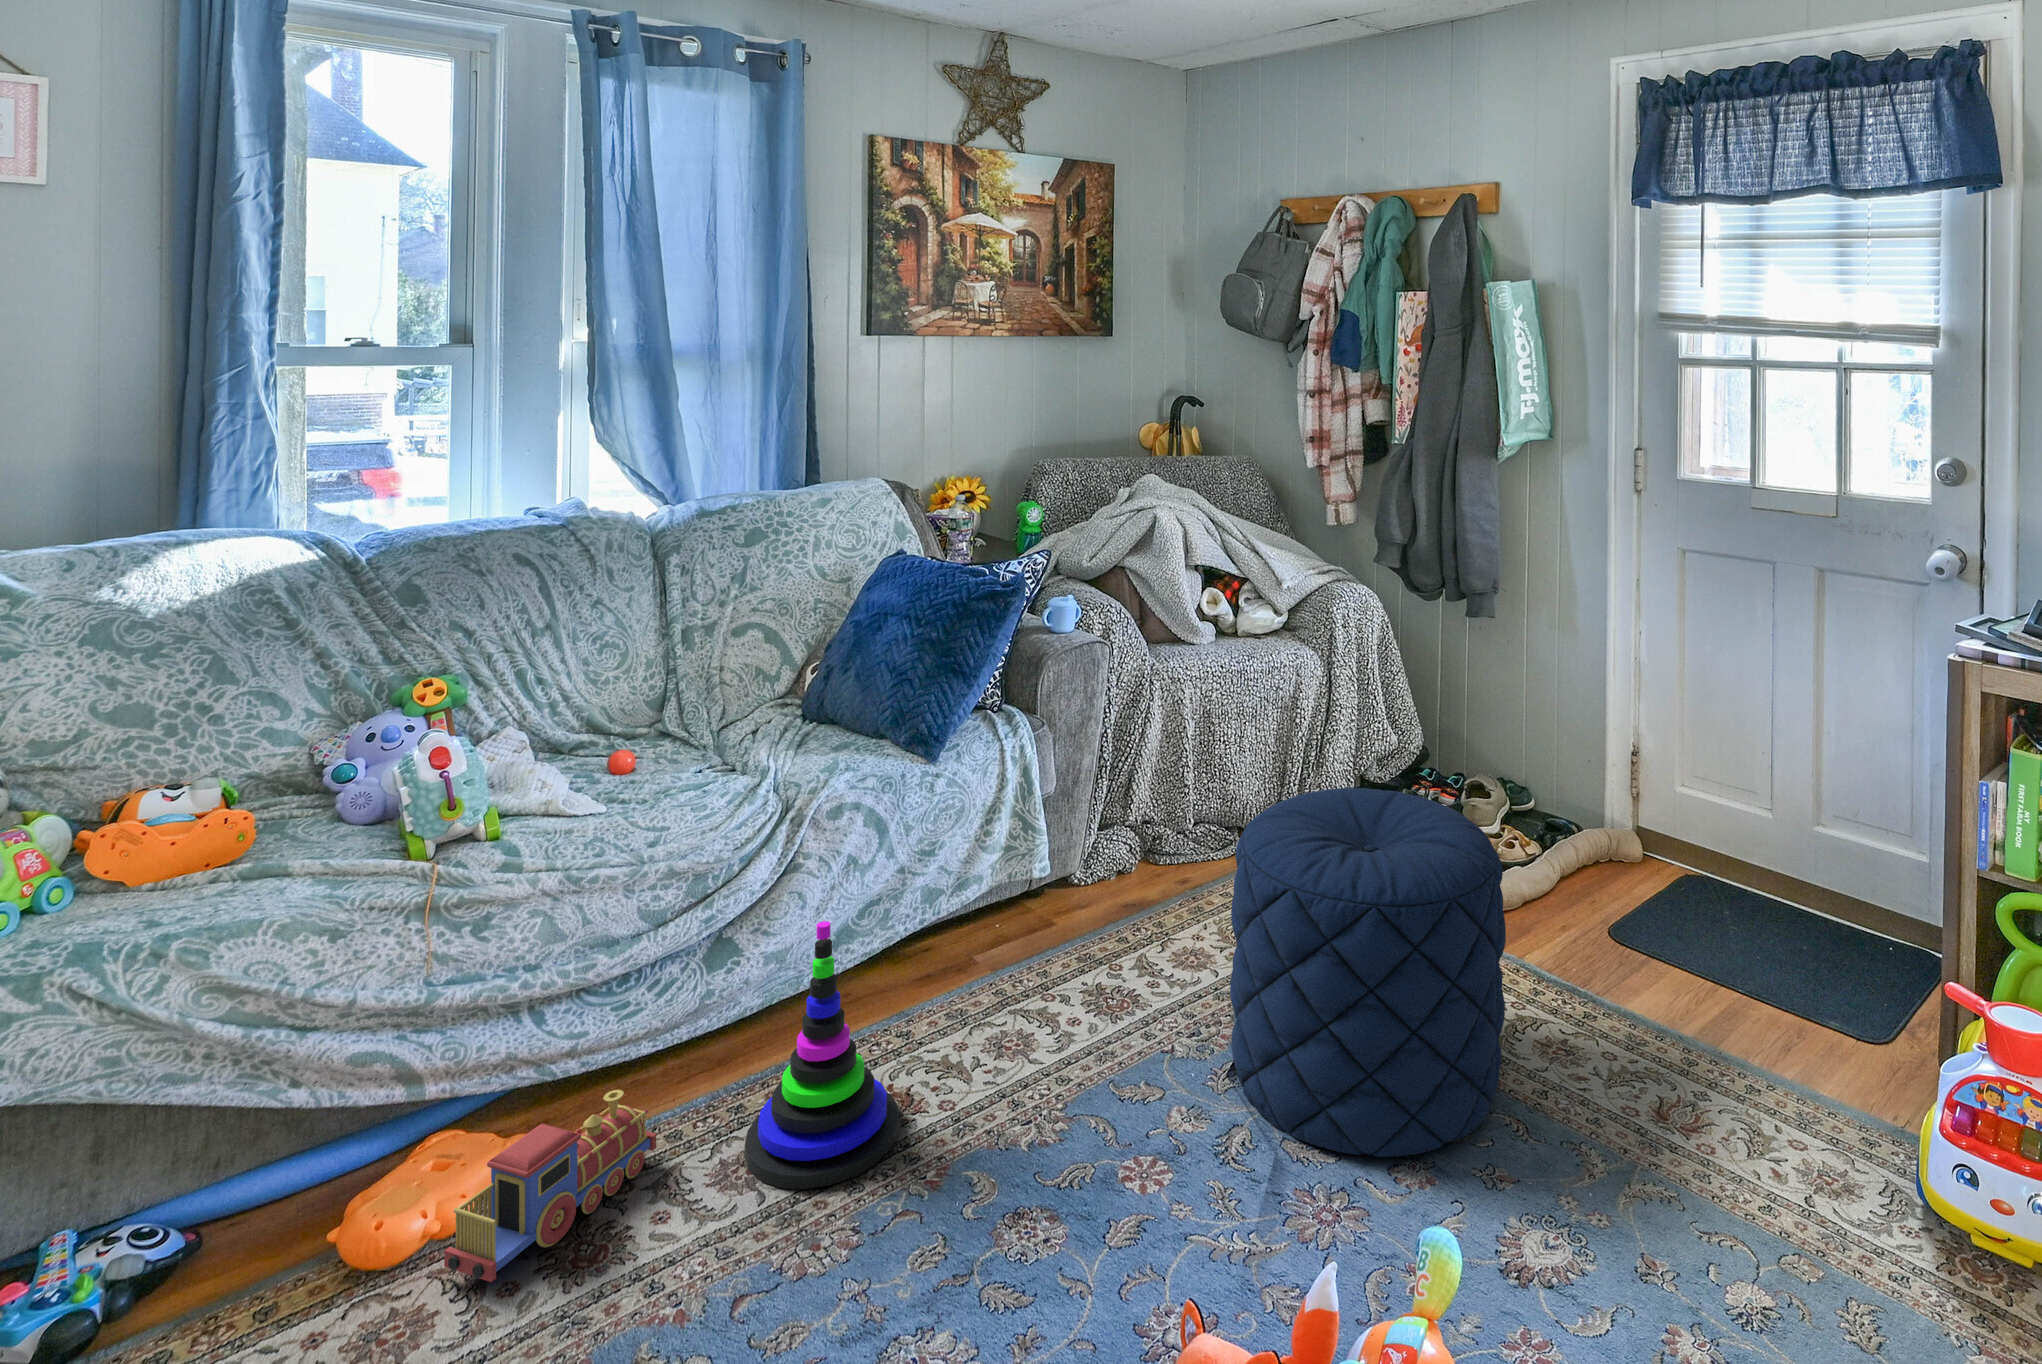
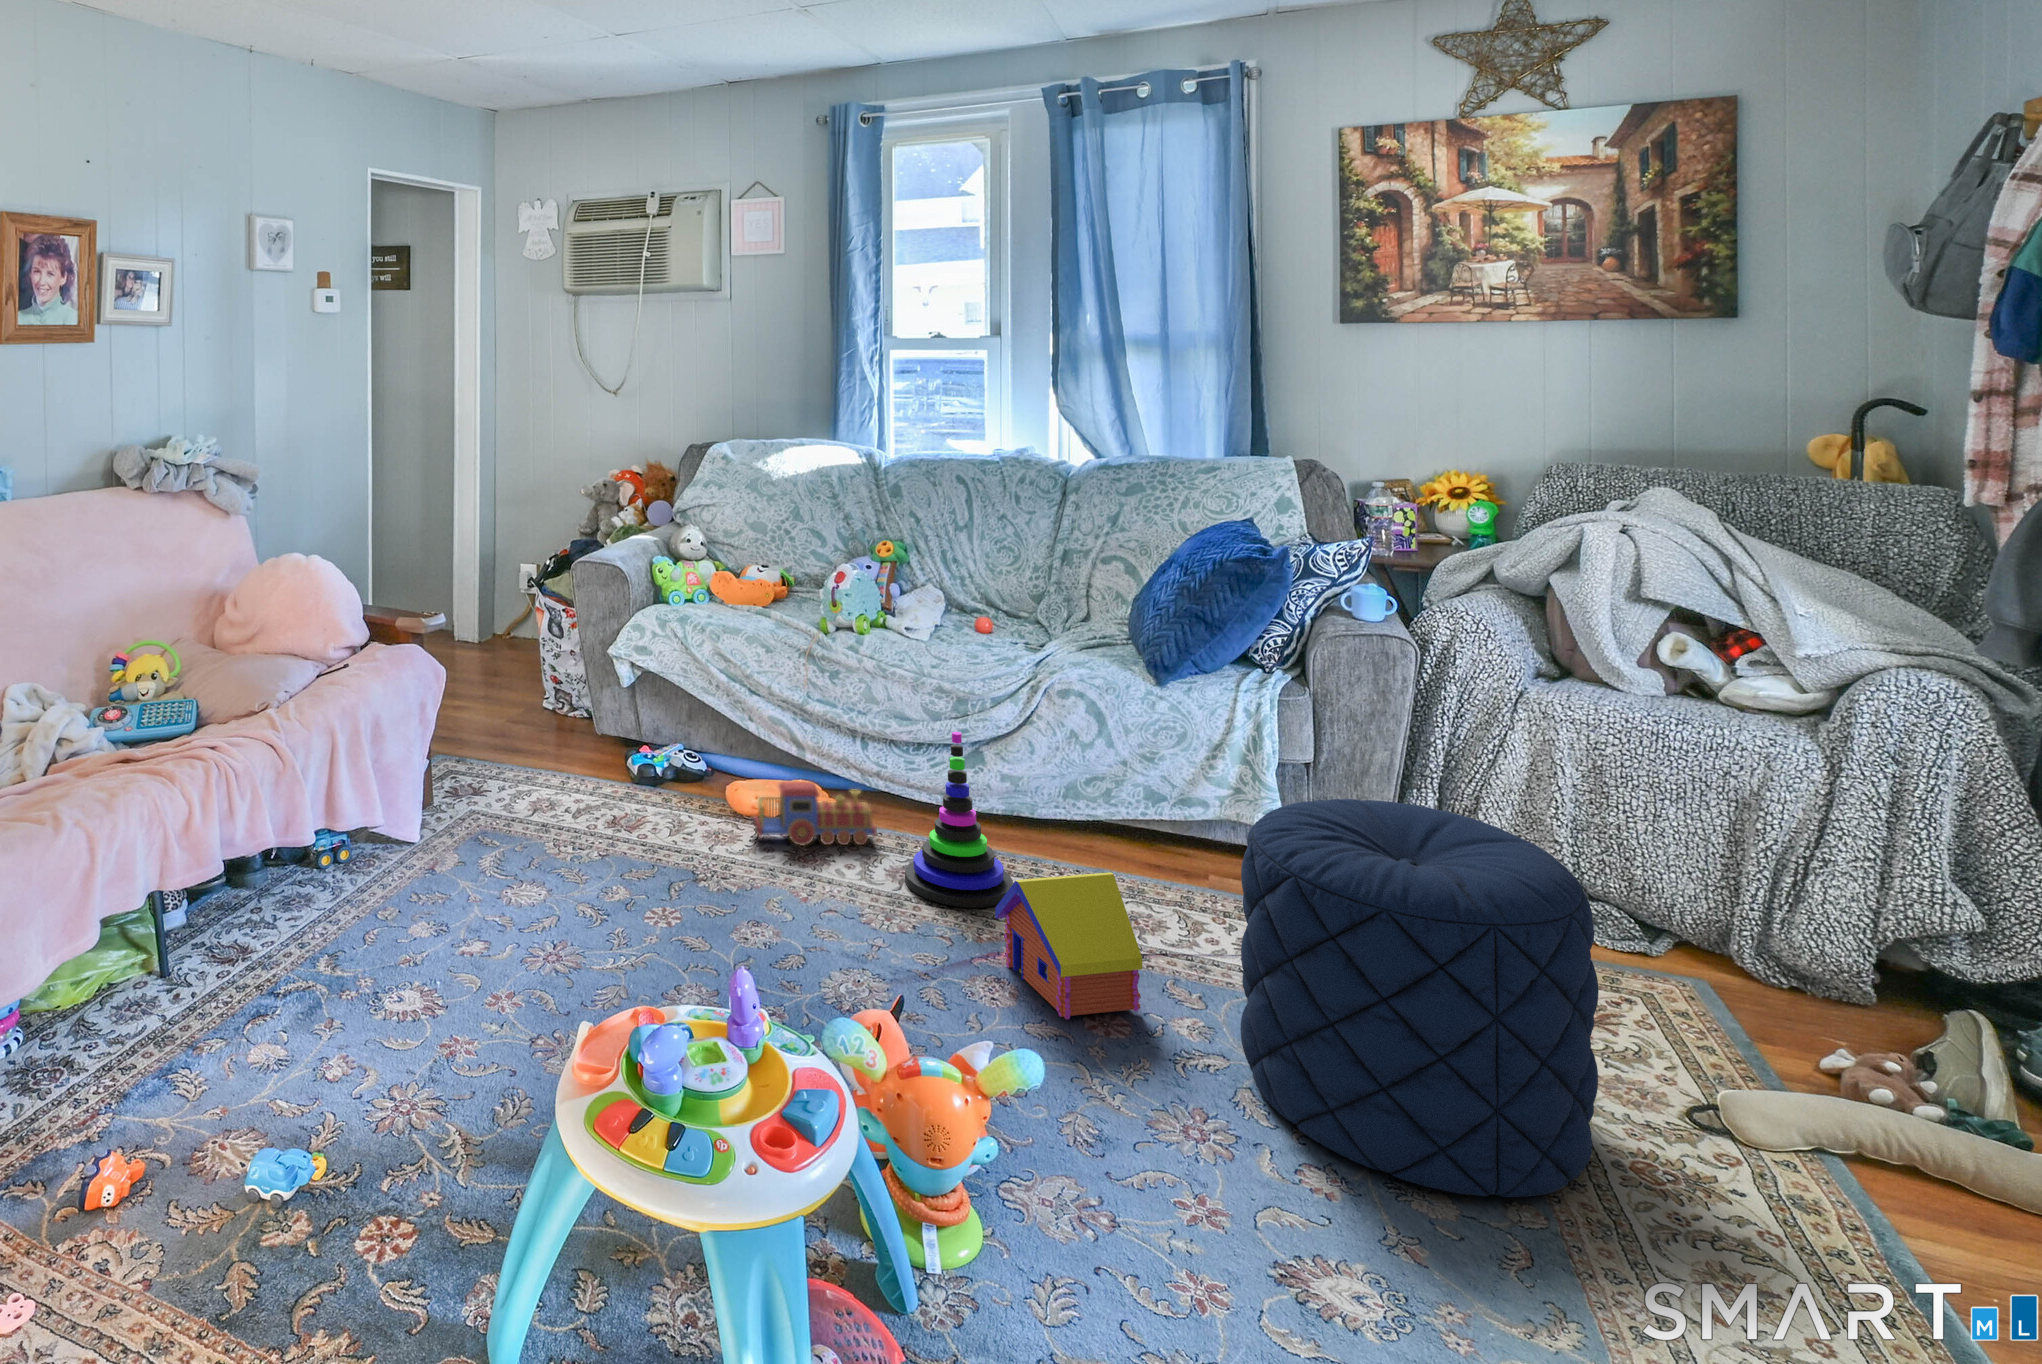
toy house: none [990,1003,1171,1213] -> present [995,872,1142,1019]

